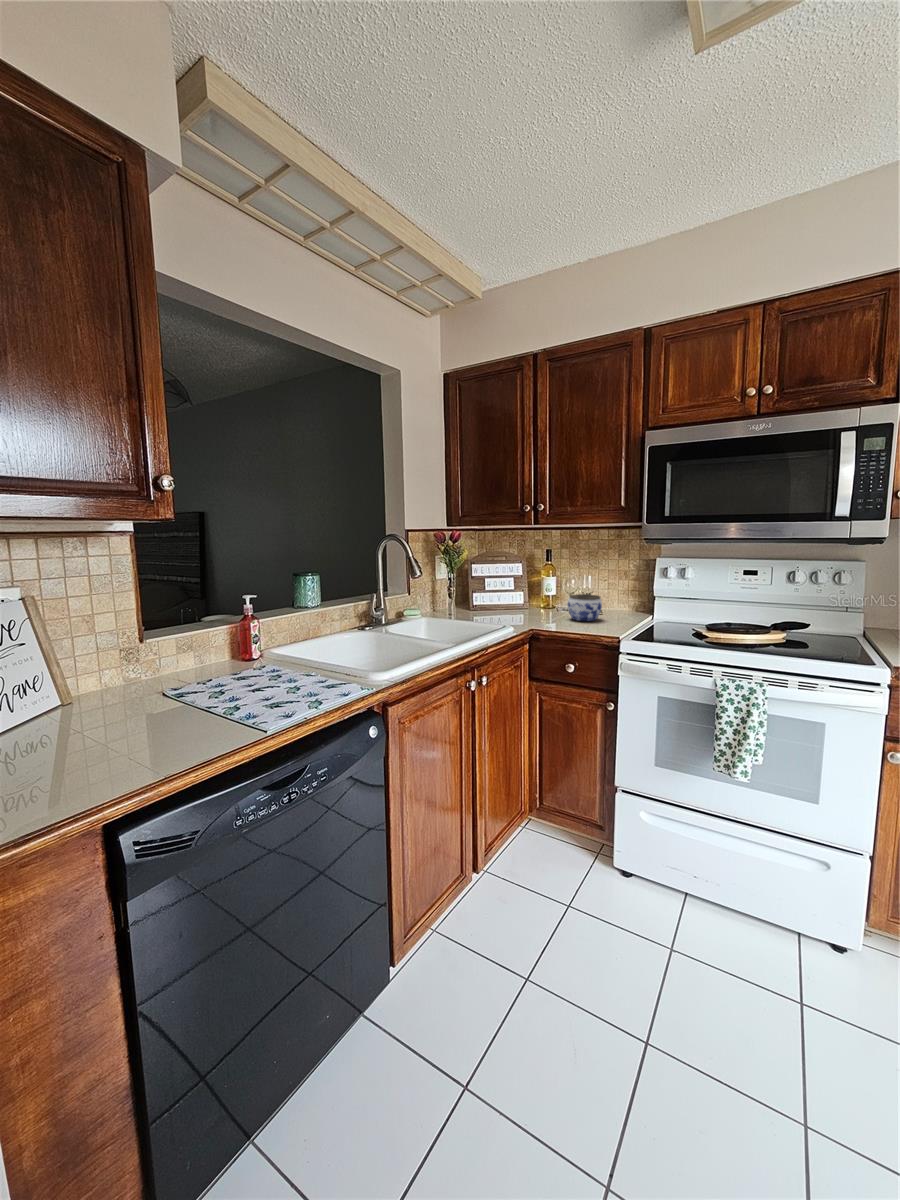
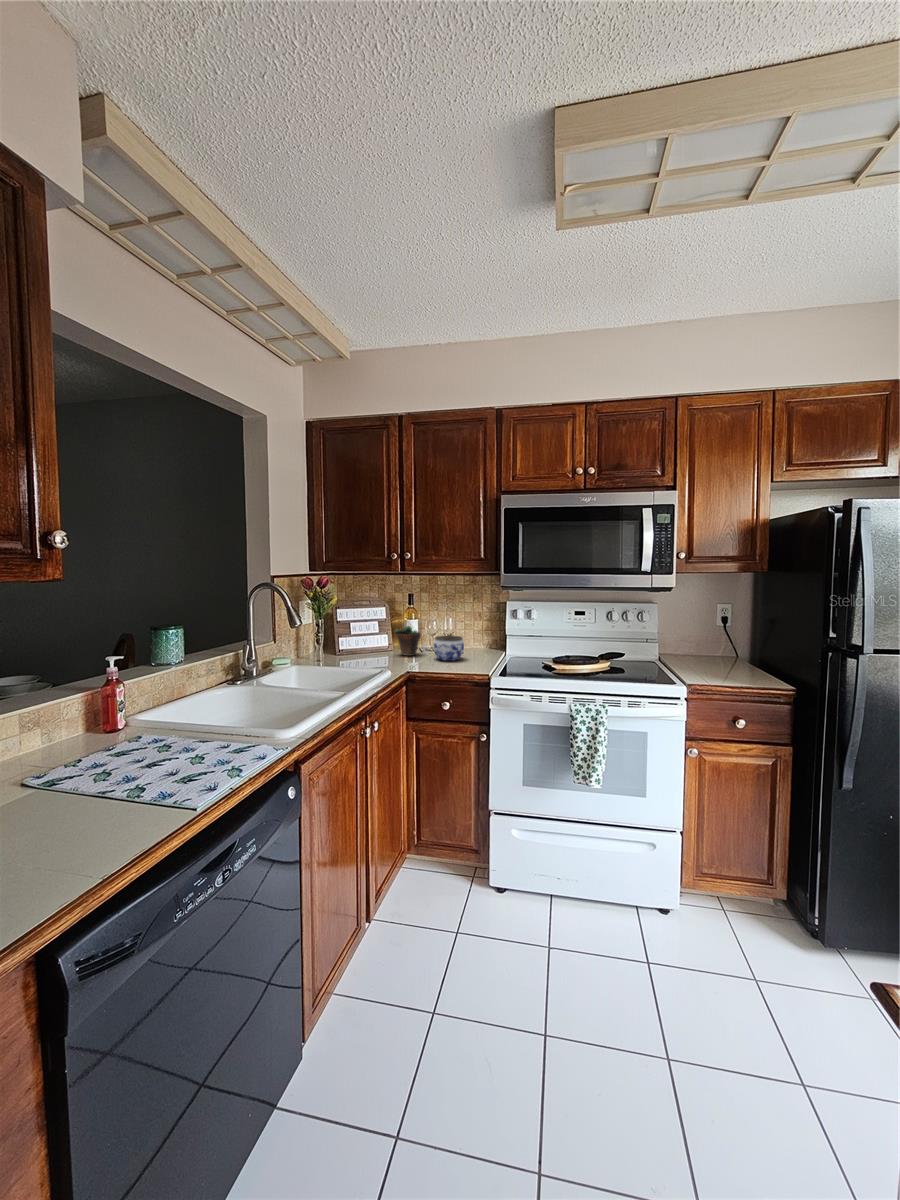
succulent plant: none [528,572,557,614] -> present [395,617,421,656]

